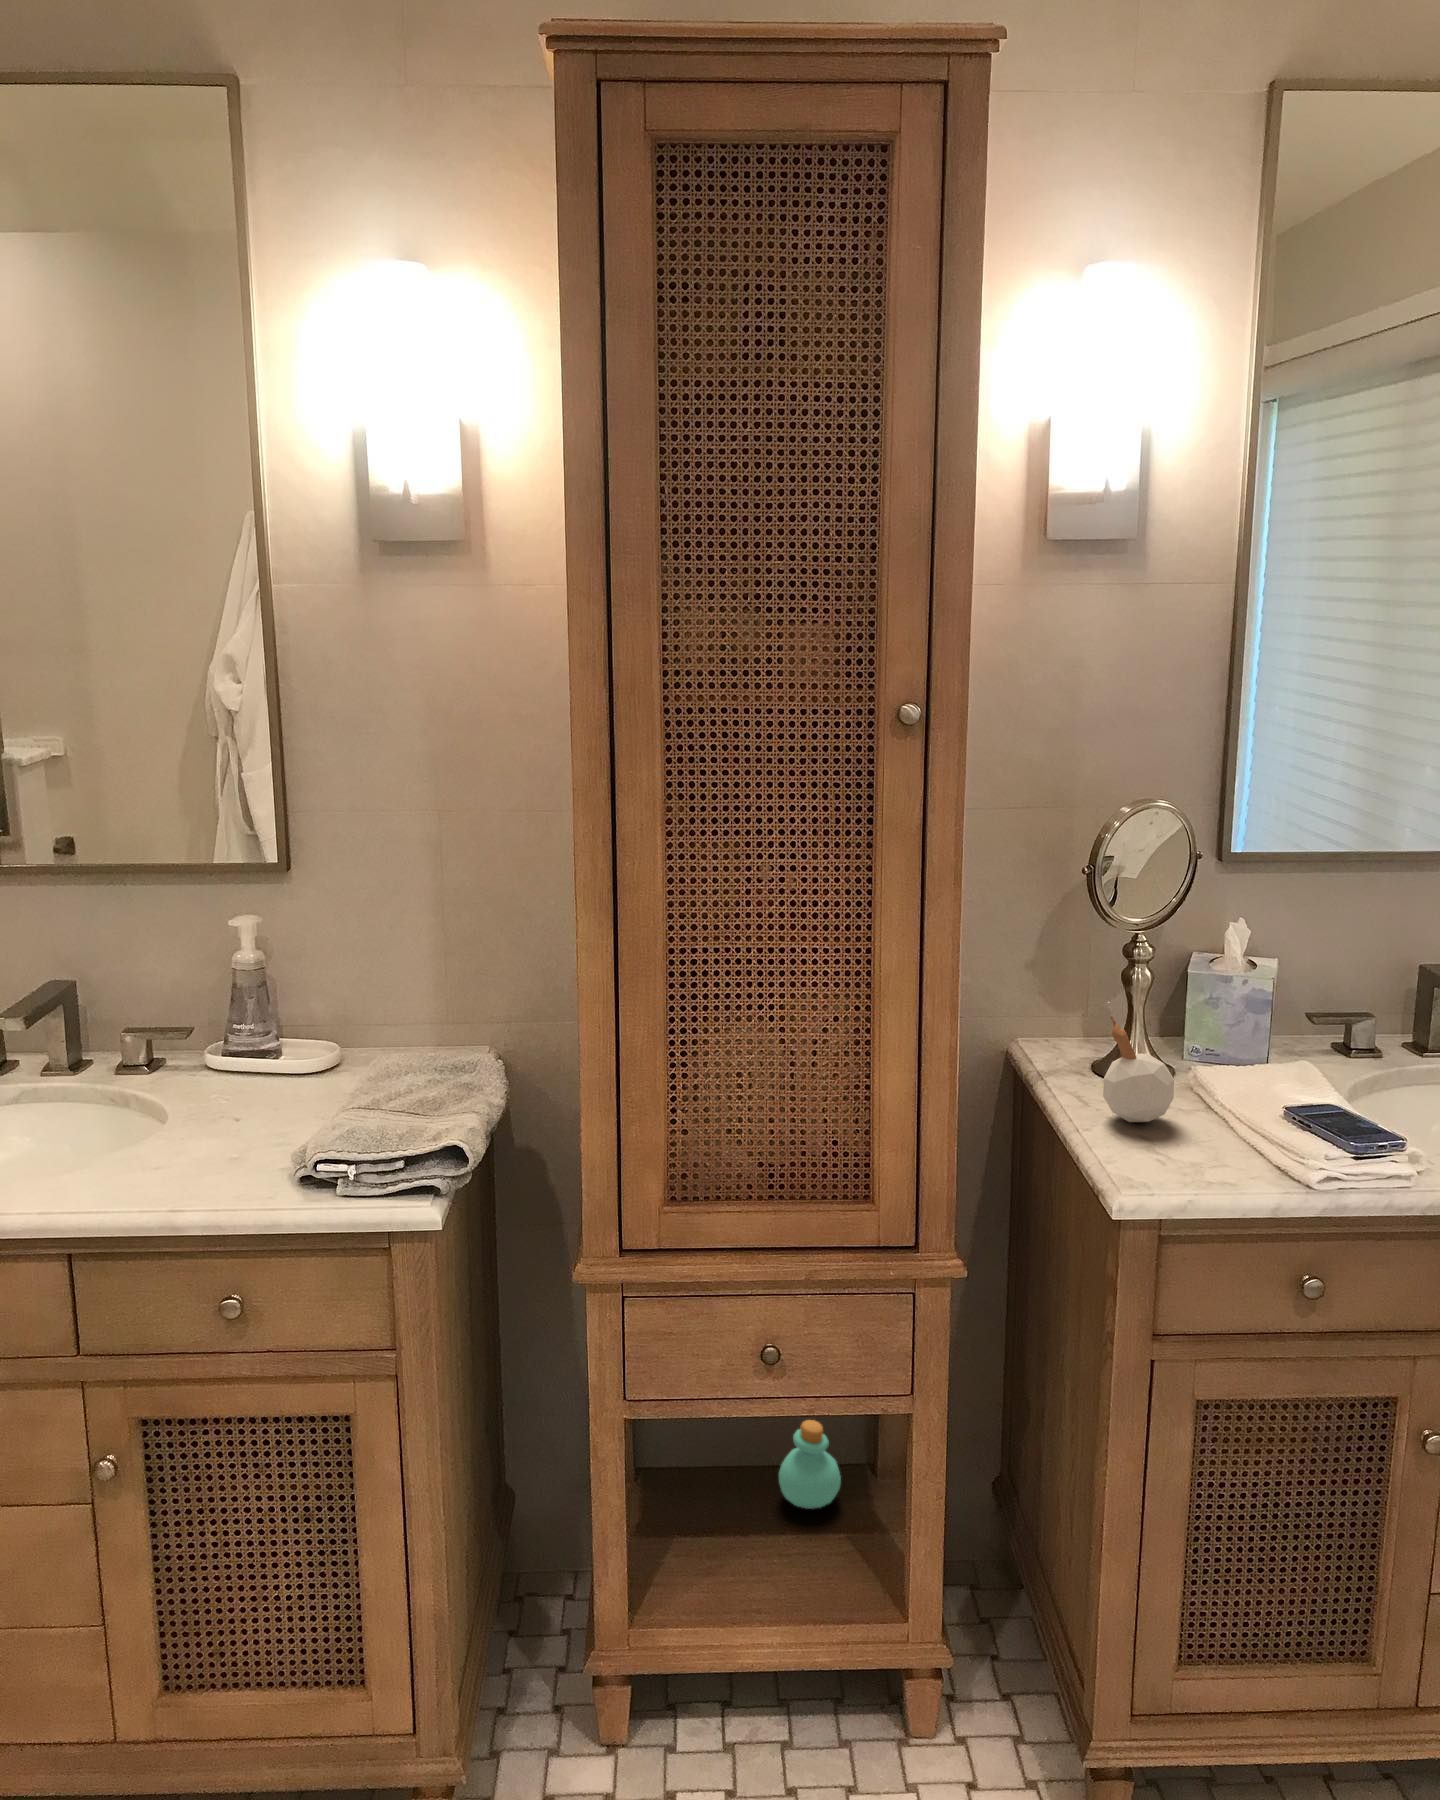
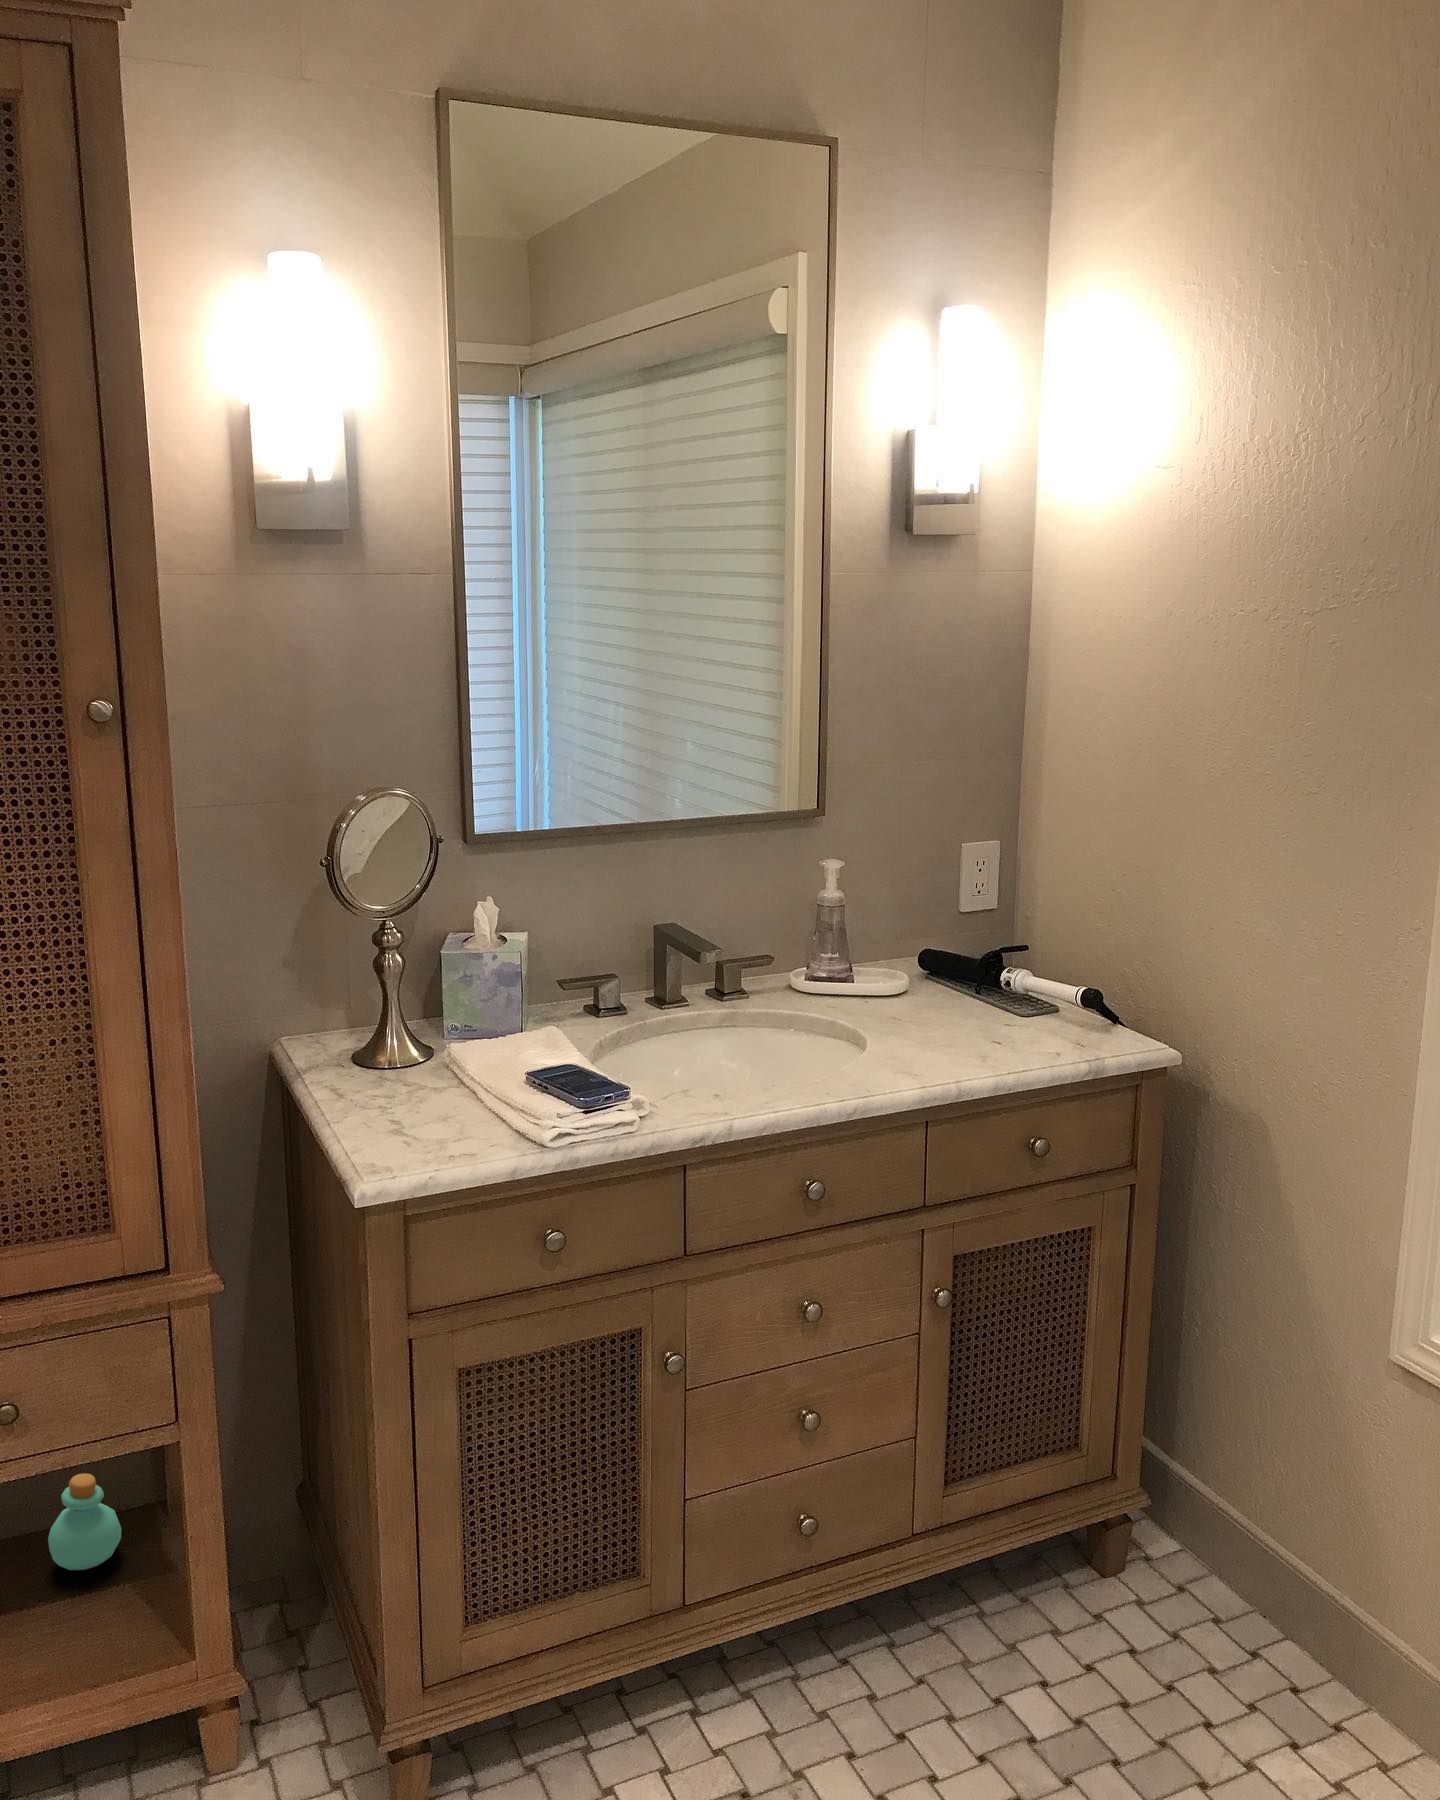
candle: present [1103,1002,1174,1122] -> none [352,991,423,1108]

